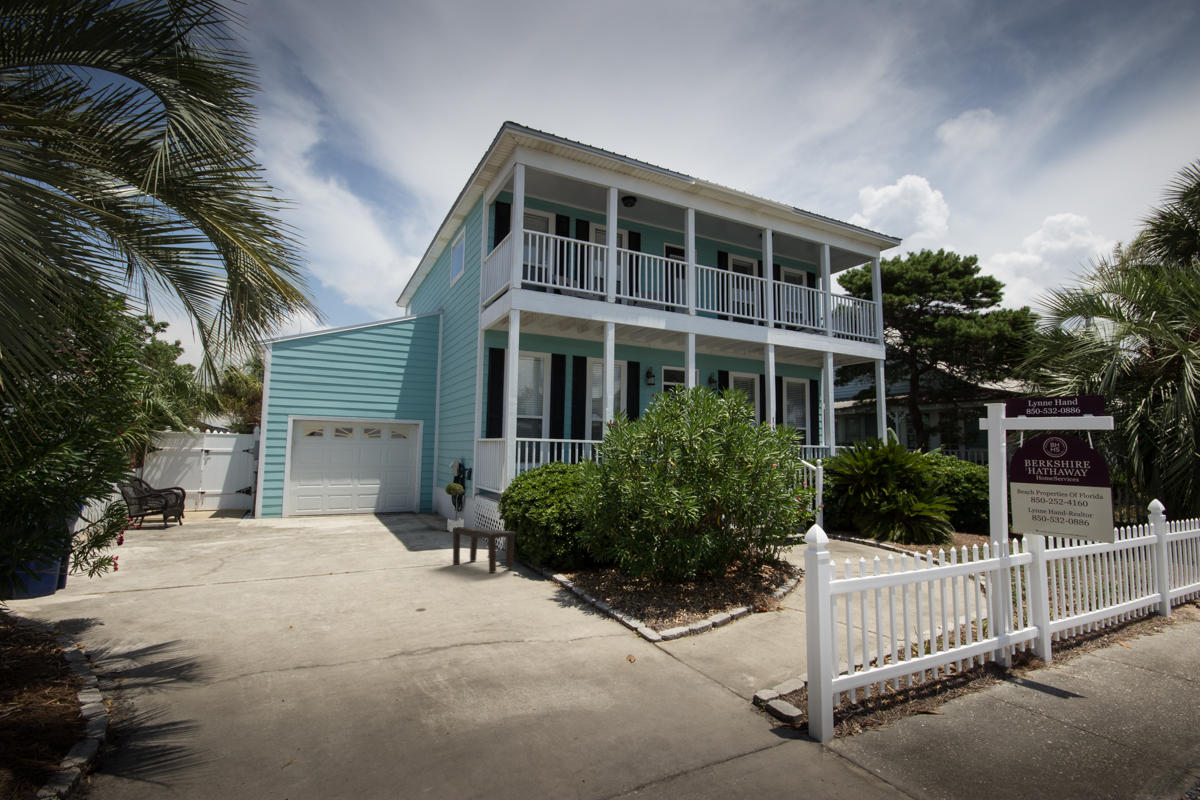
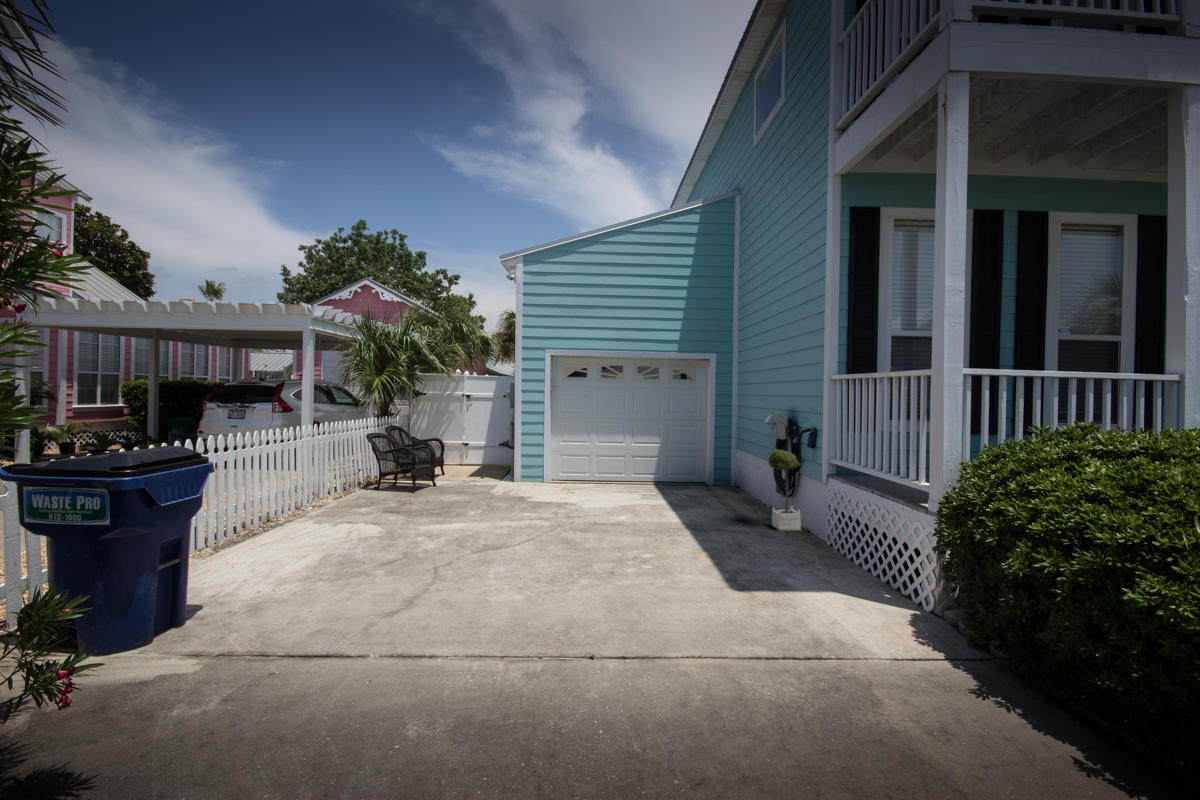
bench: present [453,527,516,573] -> none [835,565,1017,710]

